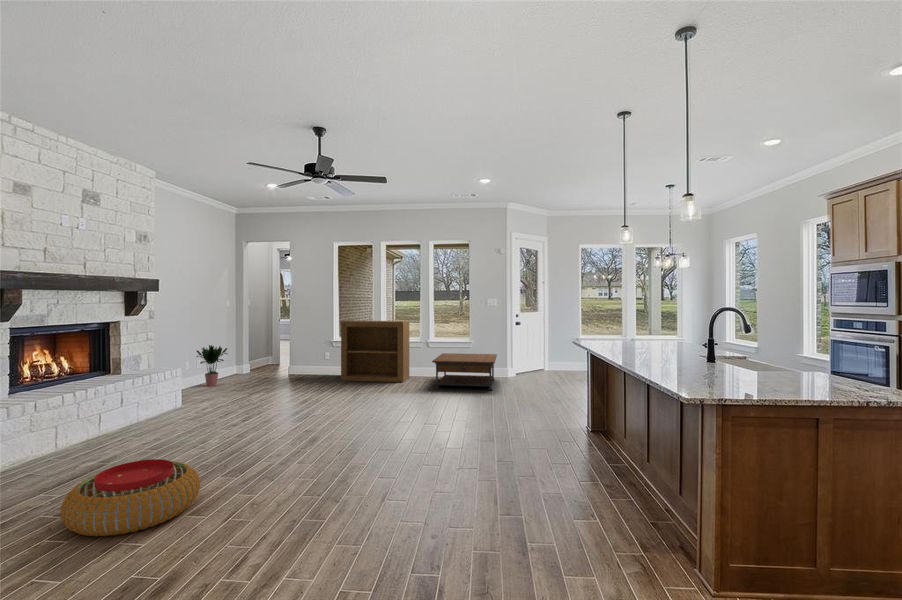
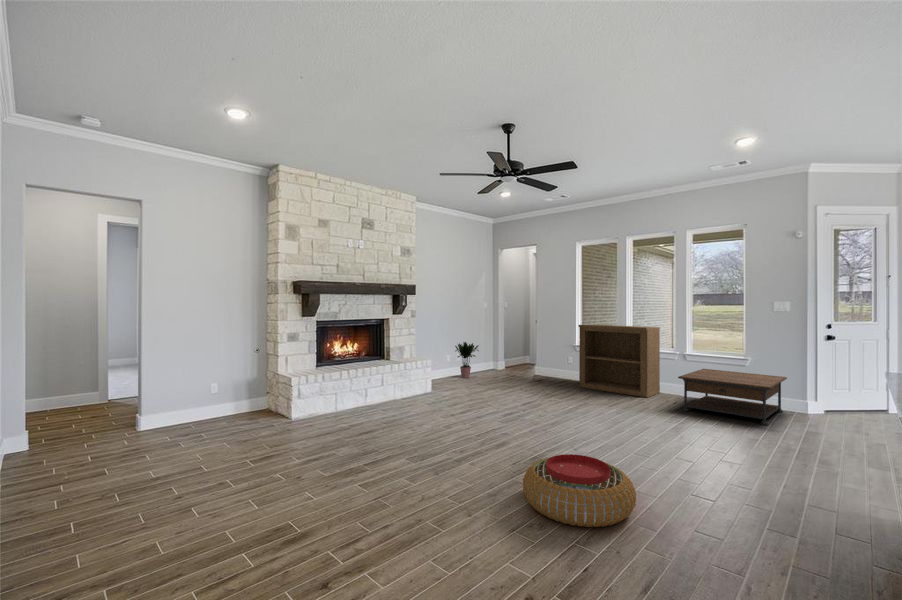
pouf: present [60,459,200,537] -> present [523,454,636,527]

